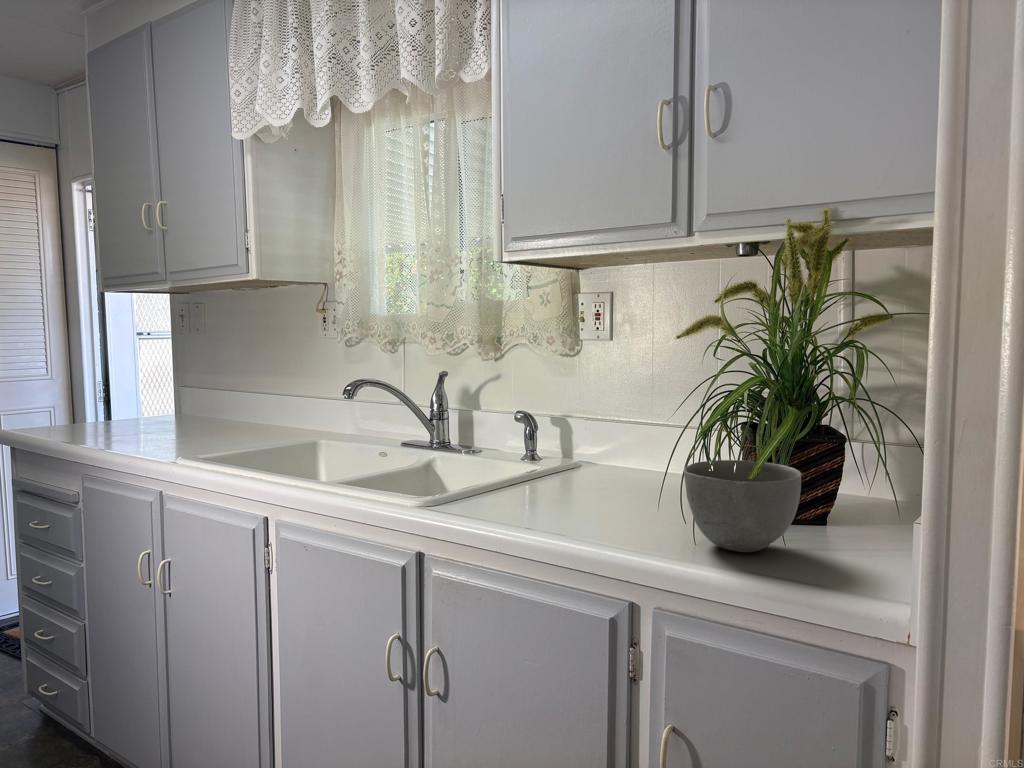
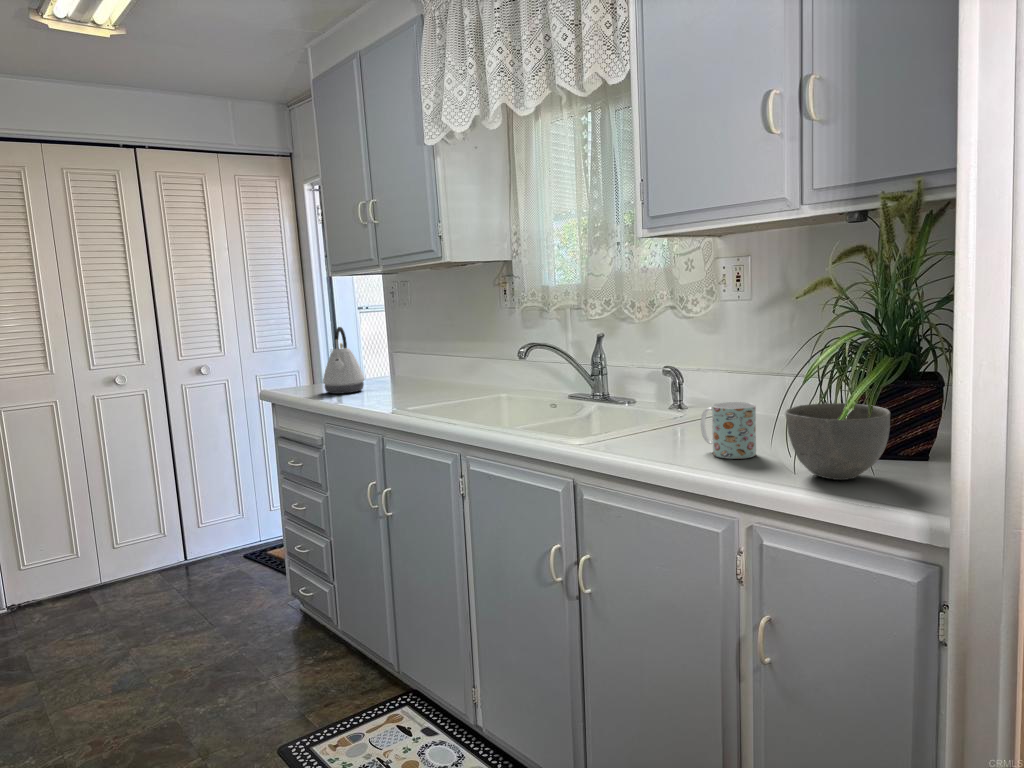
kettle: none [84,353,142,437] -> present [323,327,365,394]
mug: none [573,456,639,525] -> present [701,402,756,459]

